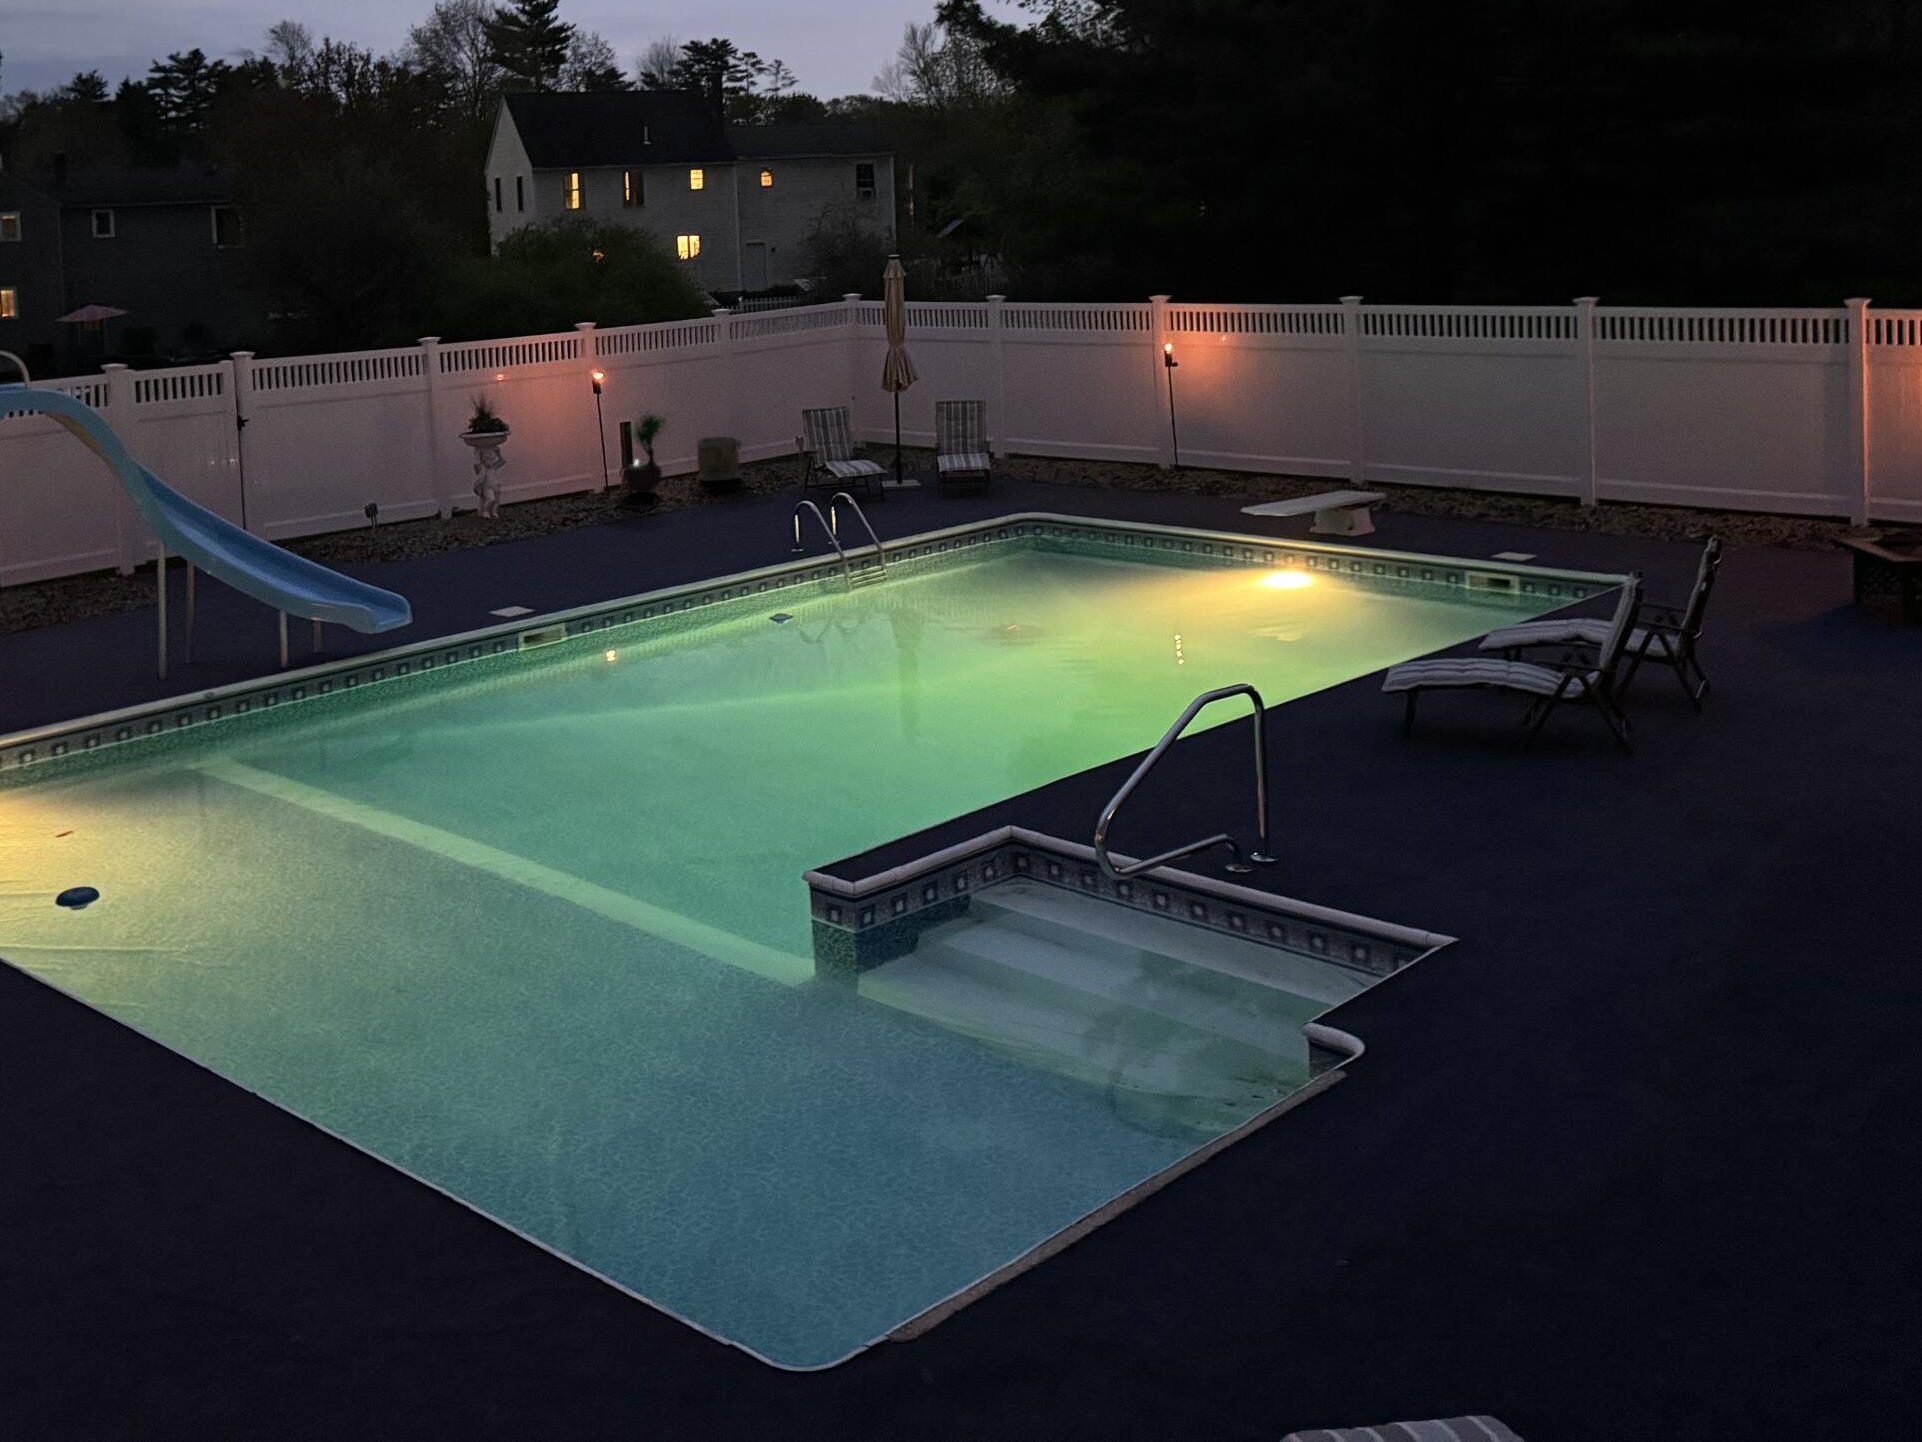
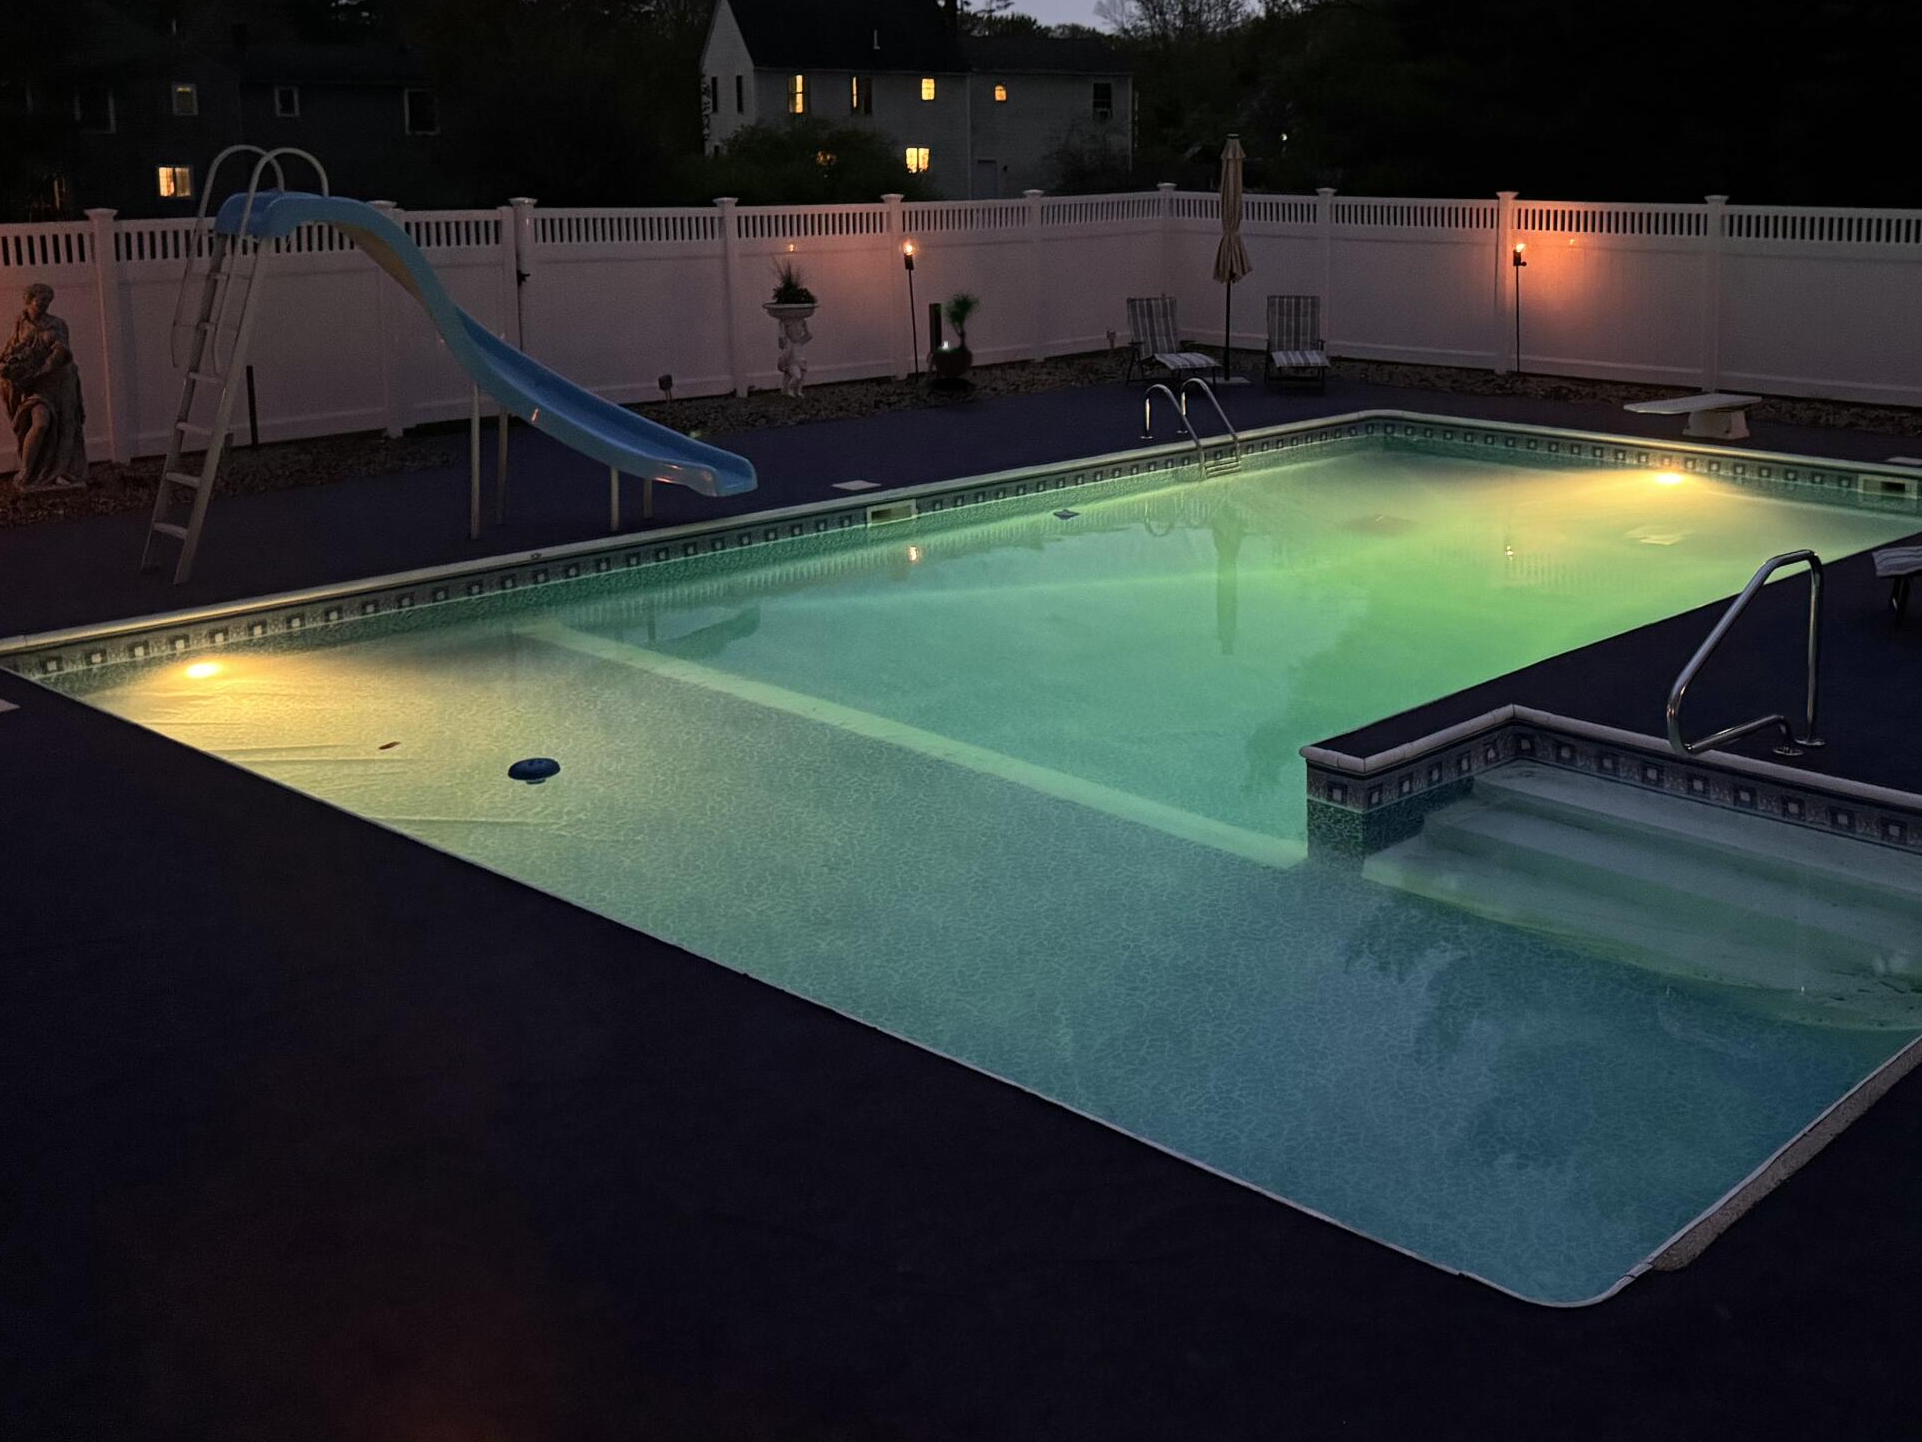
bucket: present [697,437,741,481] -> none [1008,321,1056,370]

